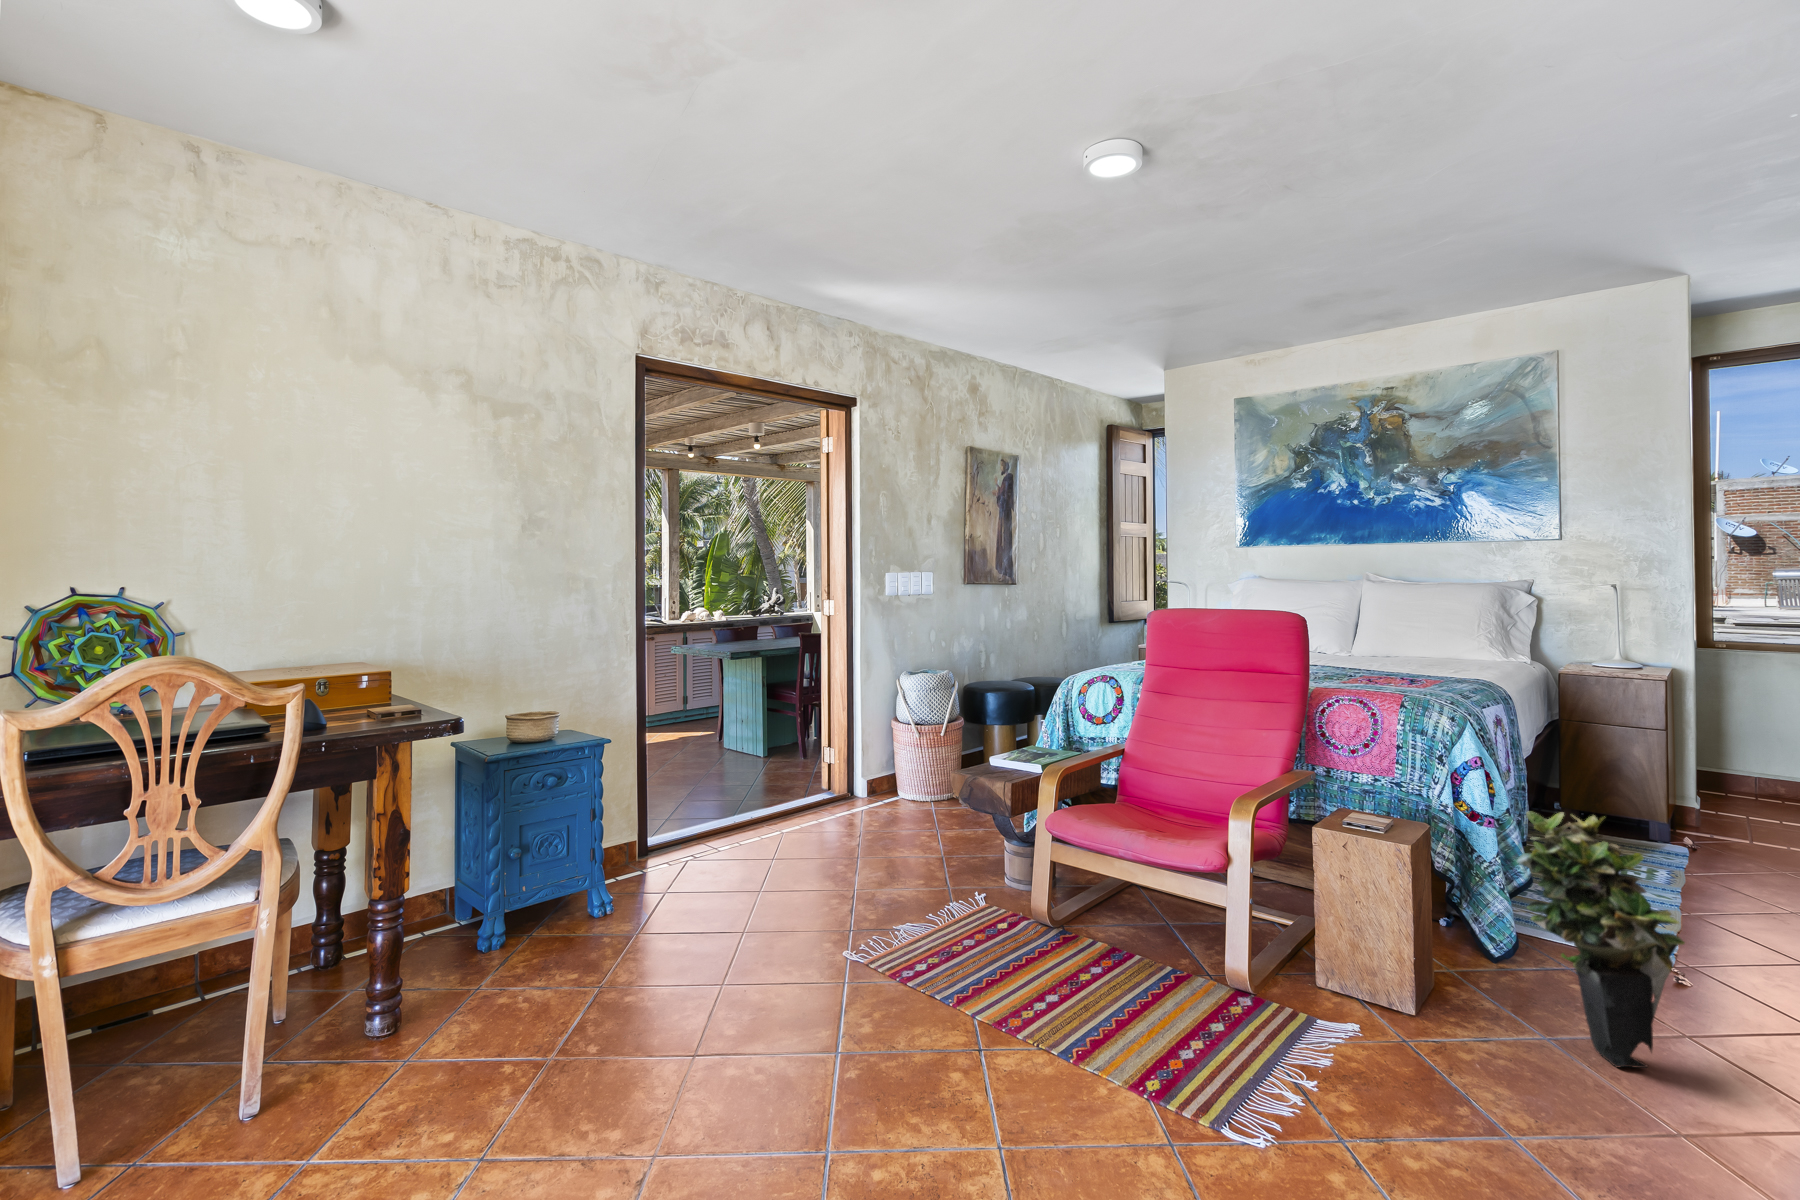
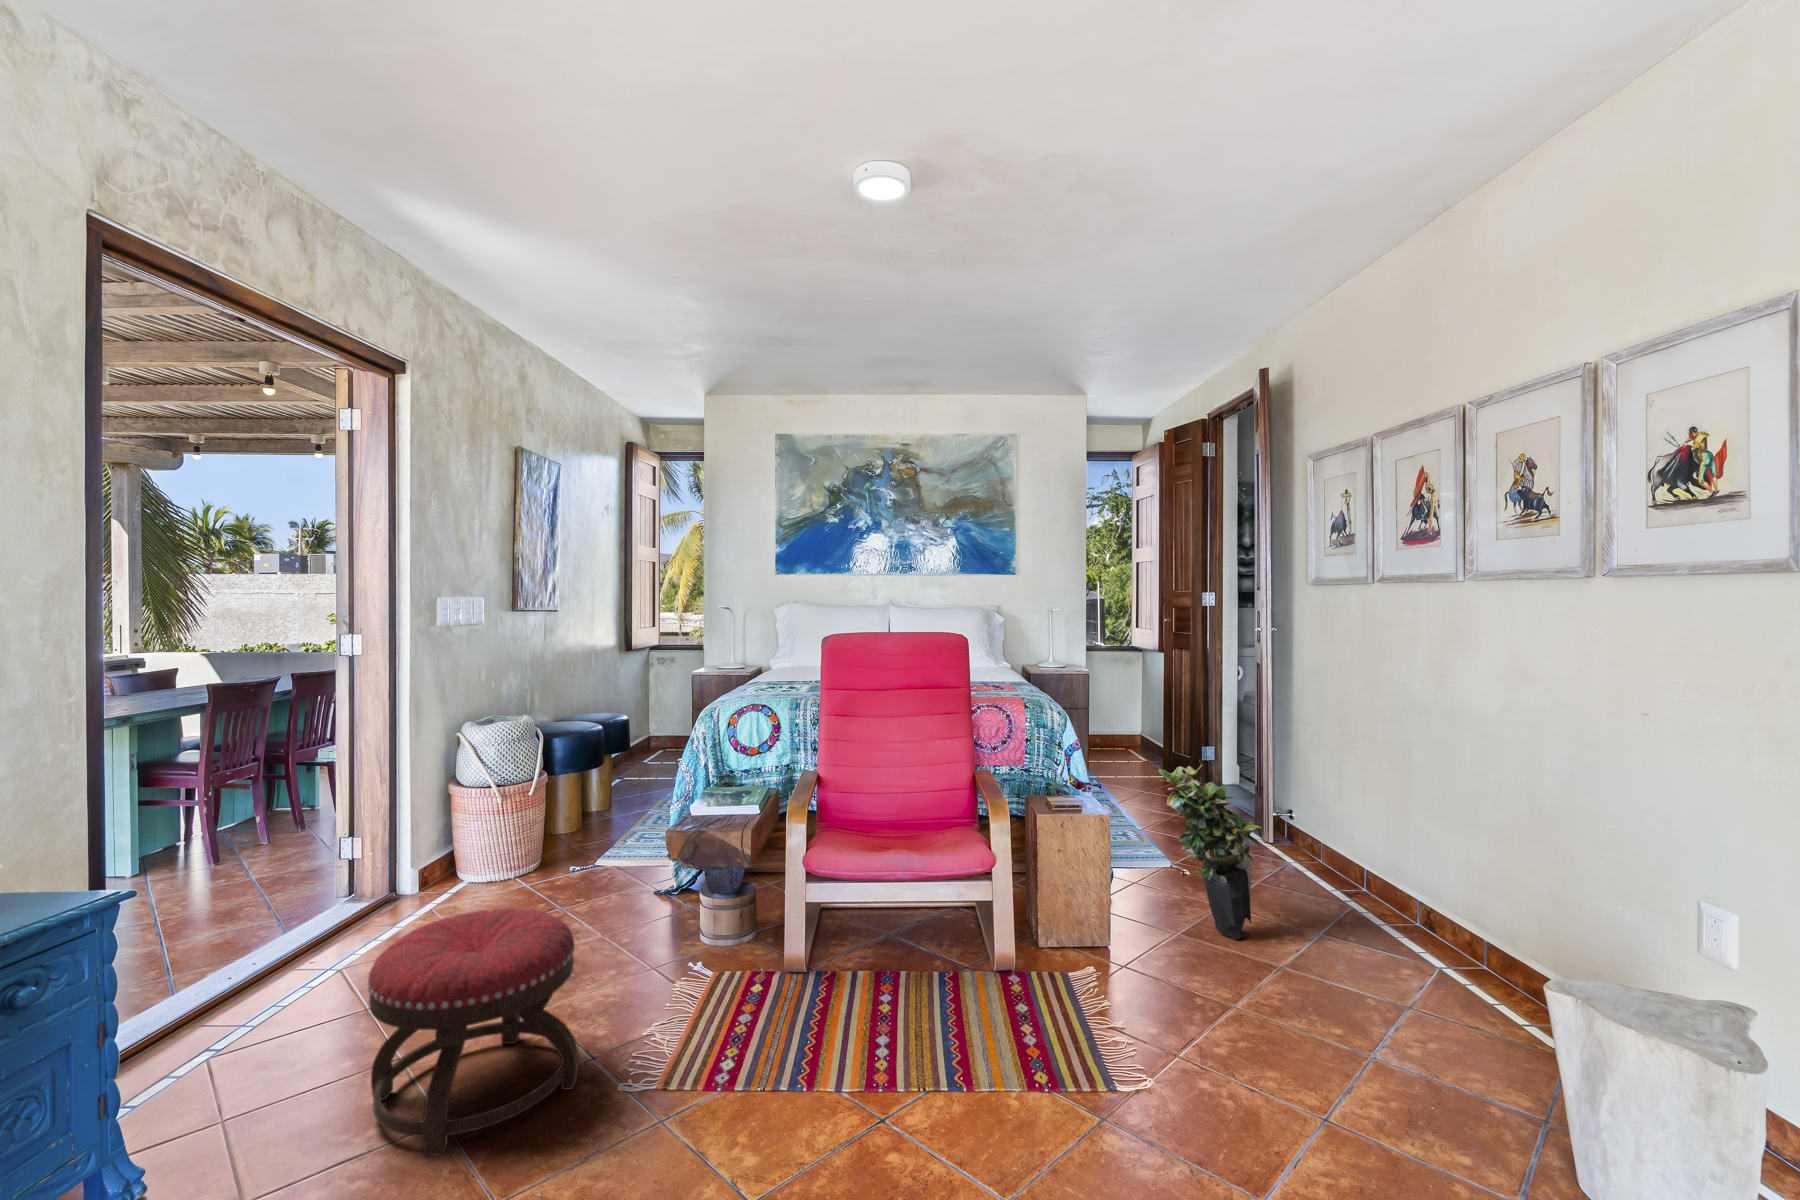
ottoman: none [717,802,845,948] -> present [368,908,579,1156]

